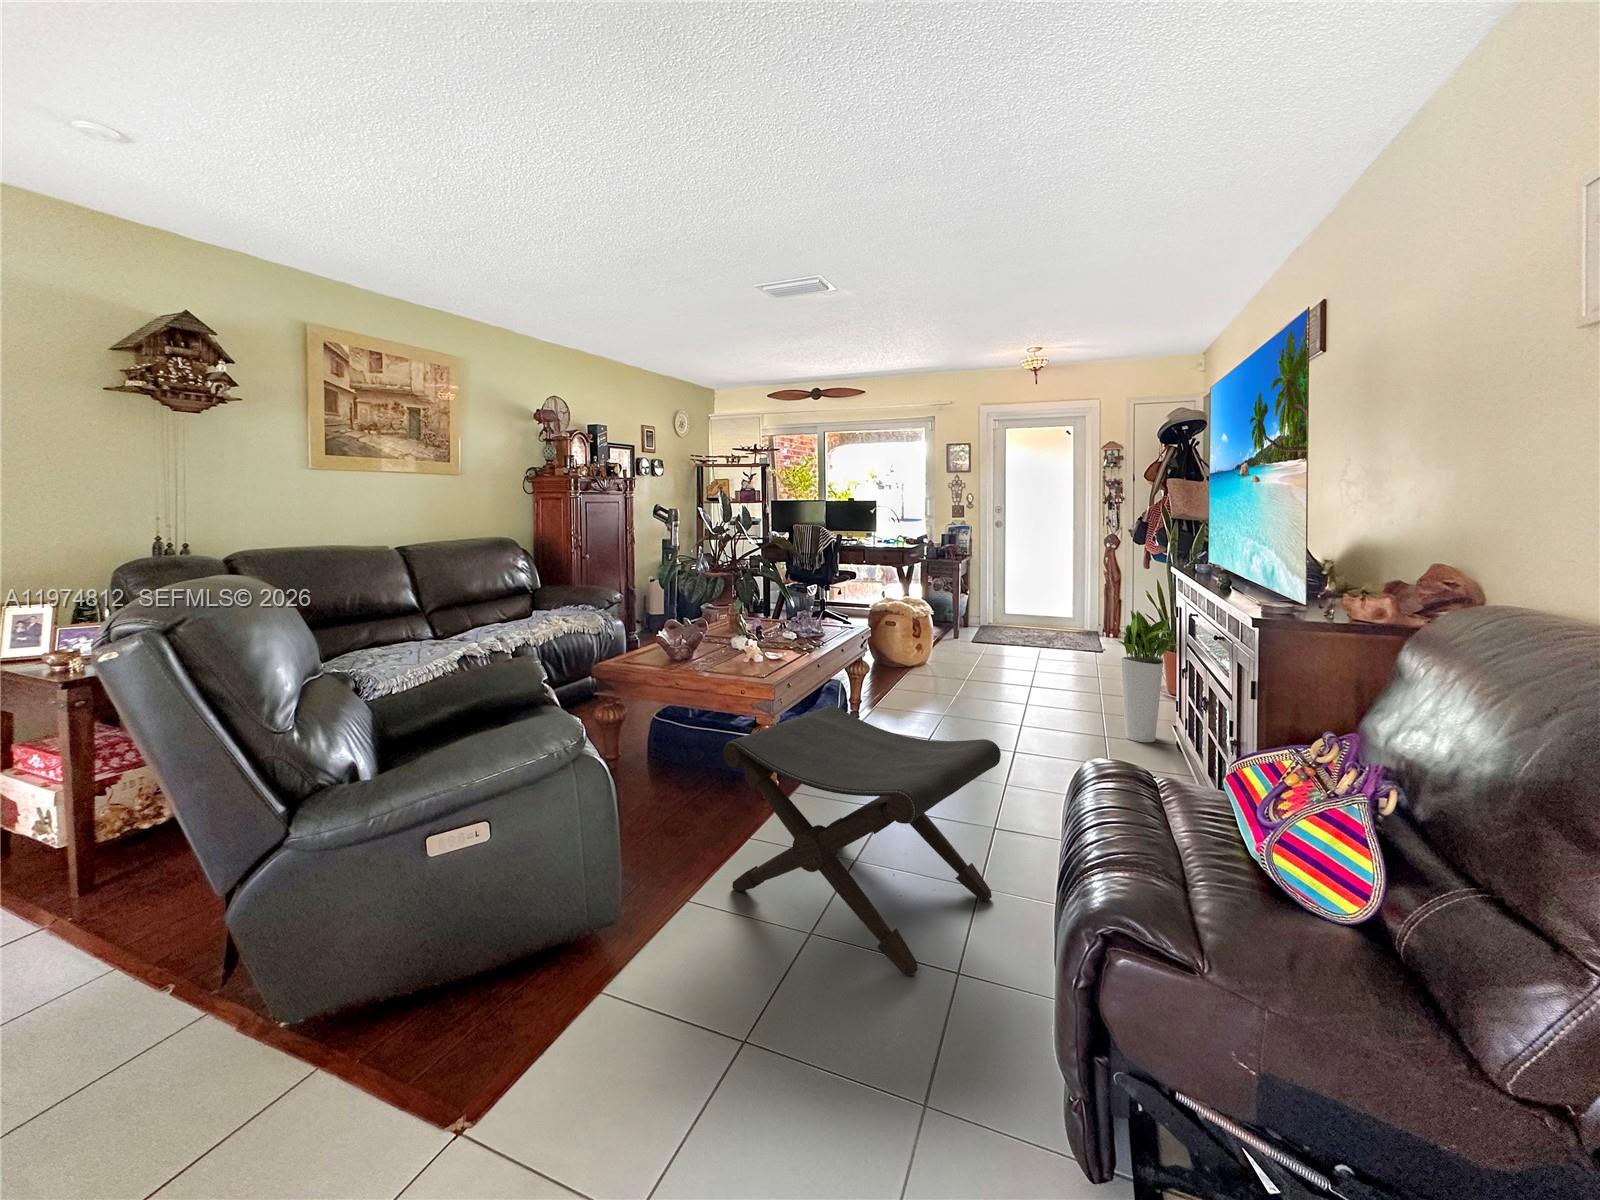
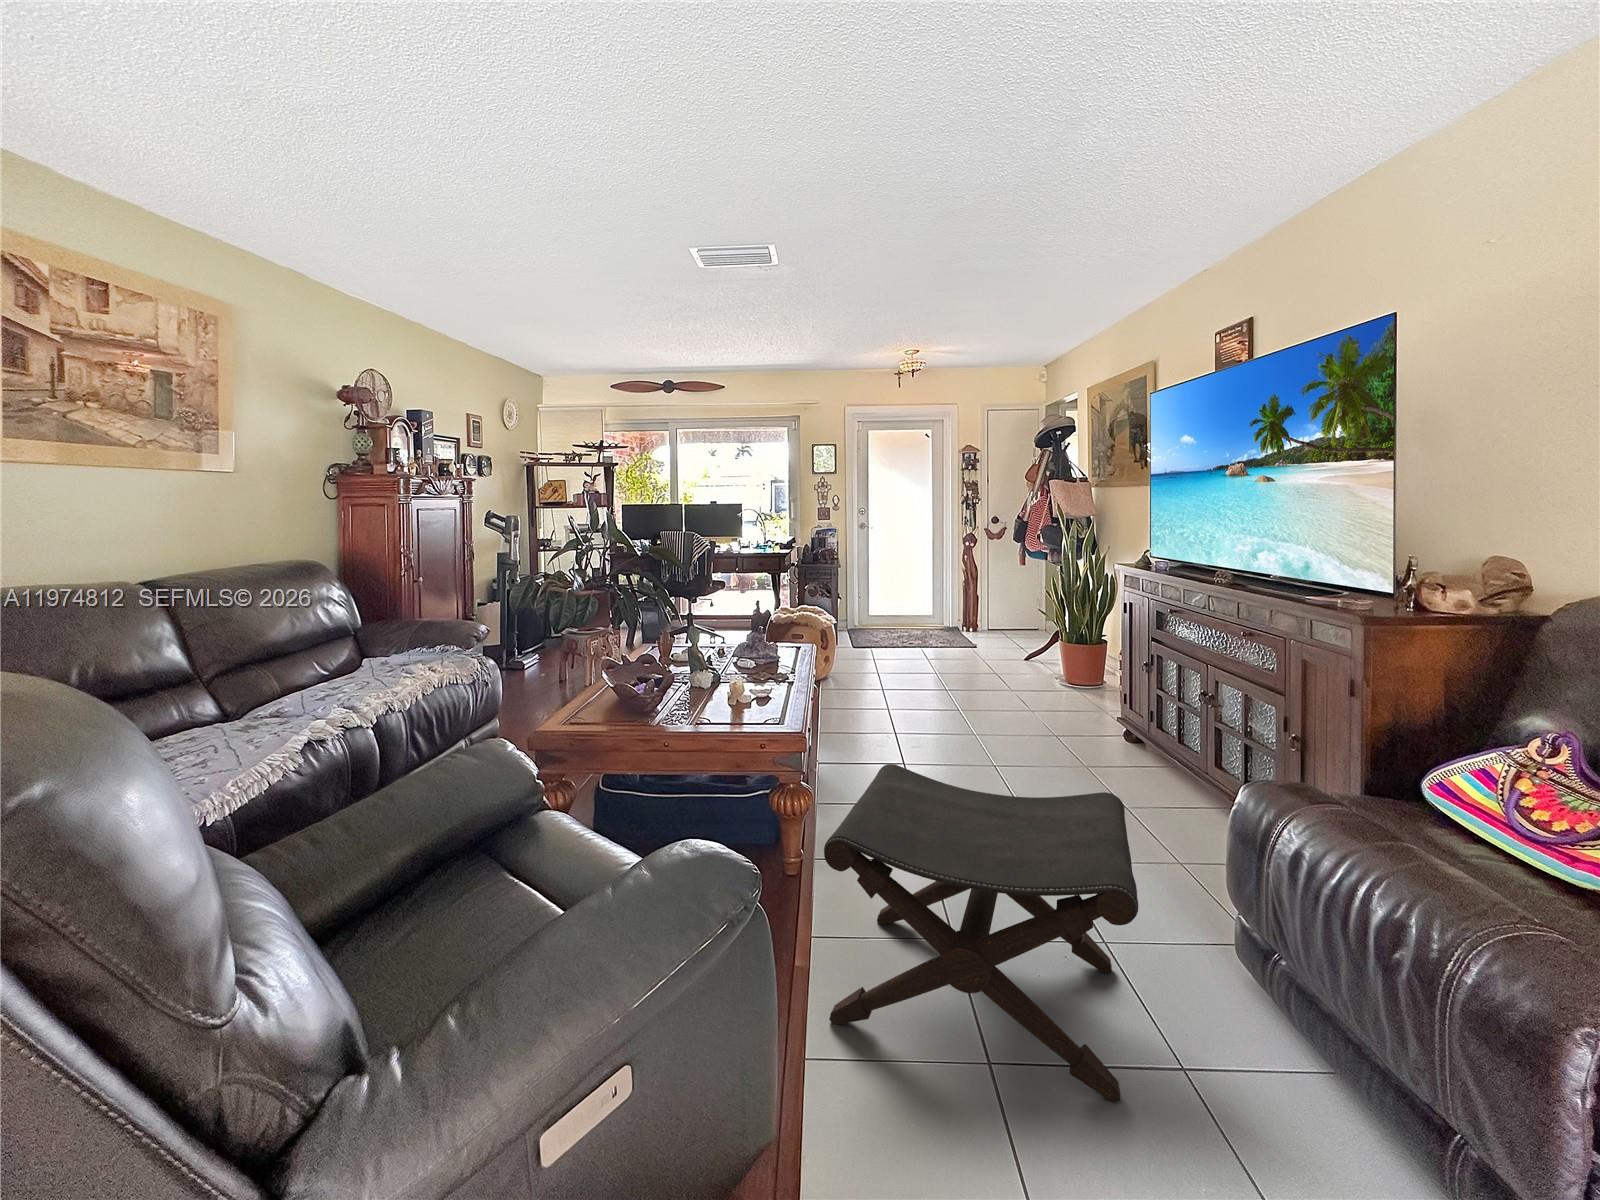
planter: present [1116,610,1177,742] -> none [1059,619,1129,749]

